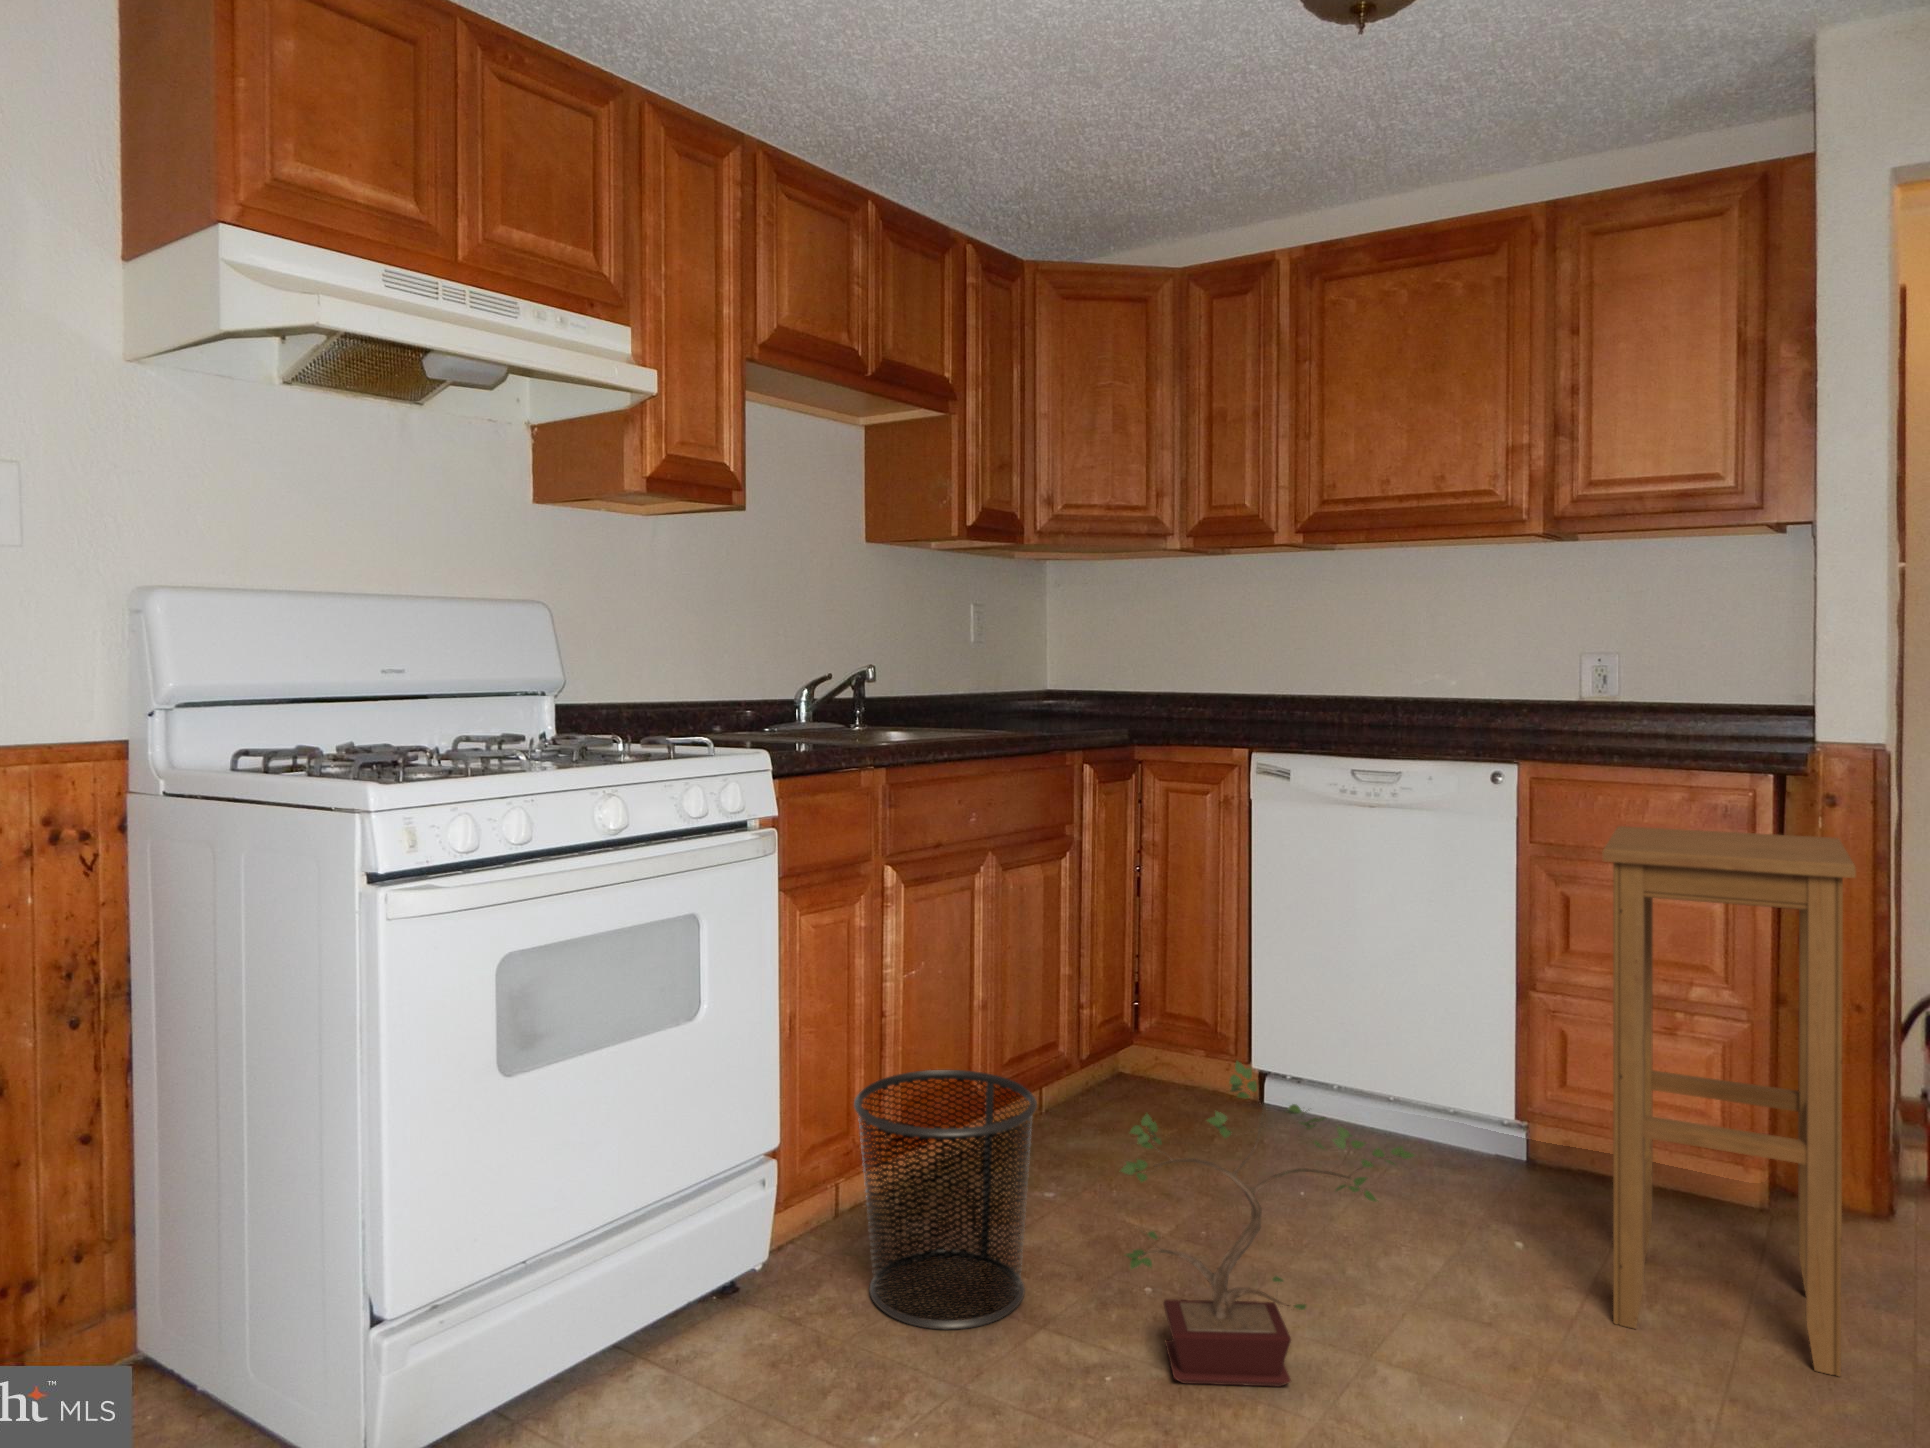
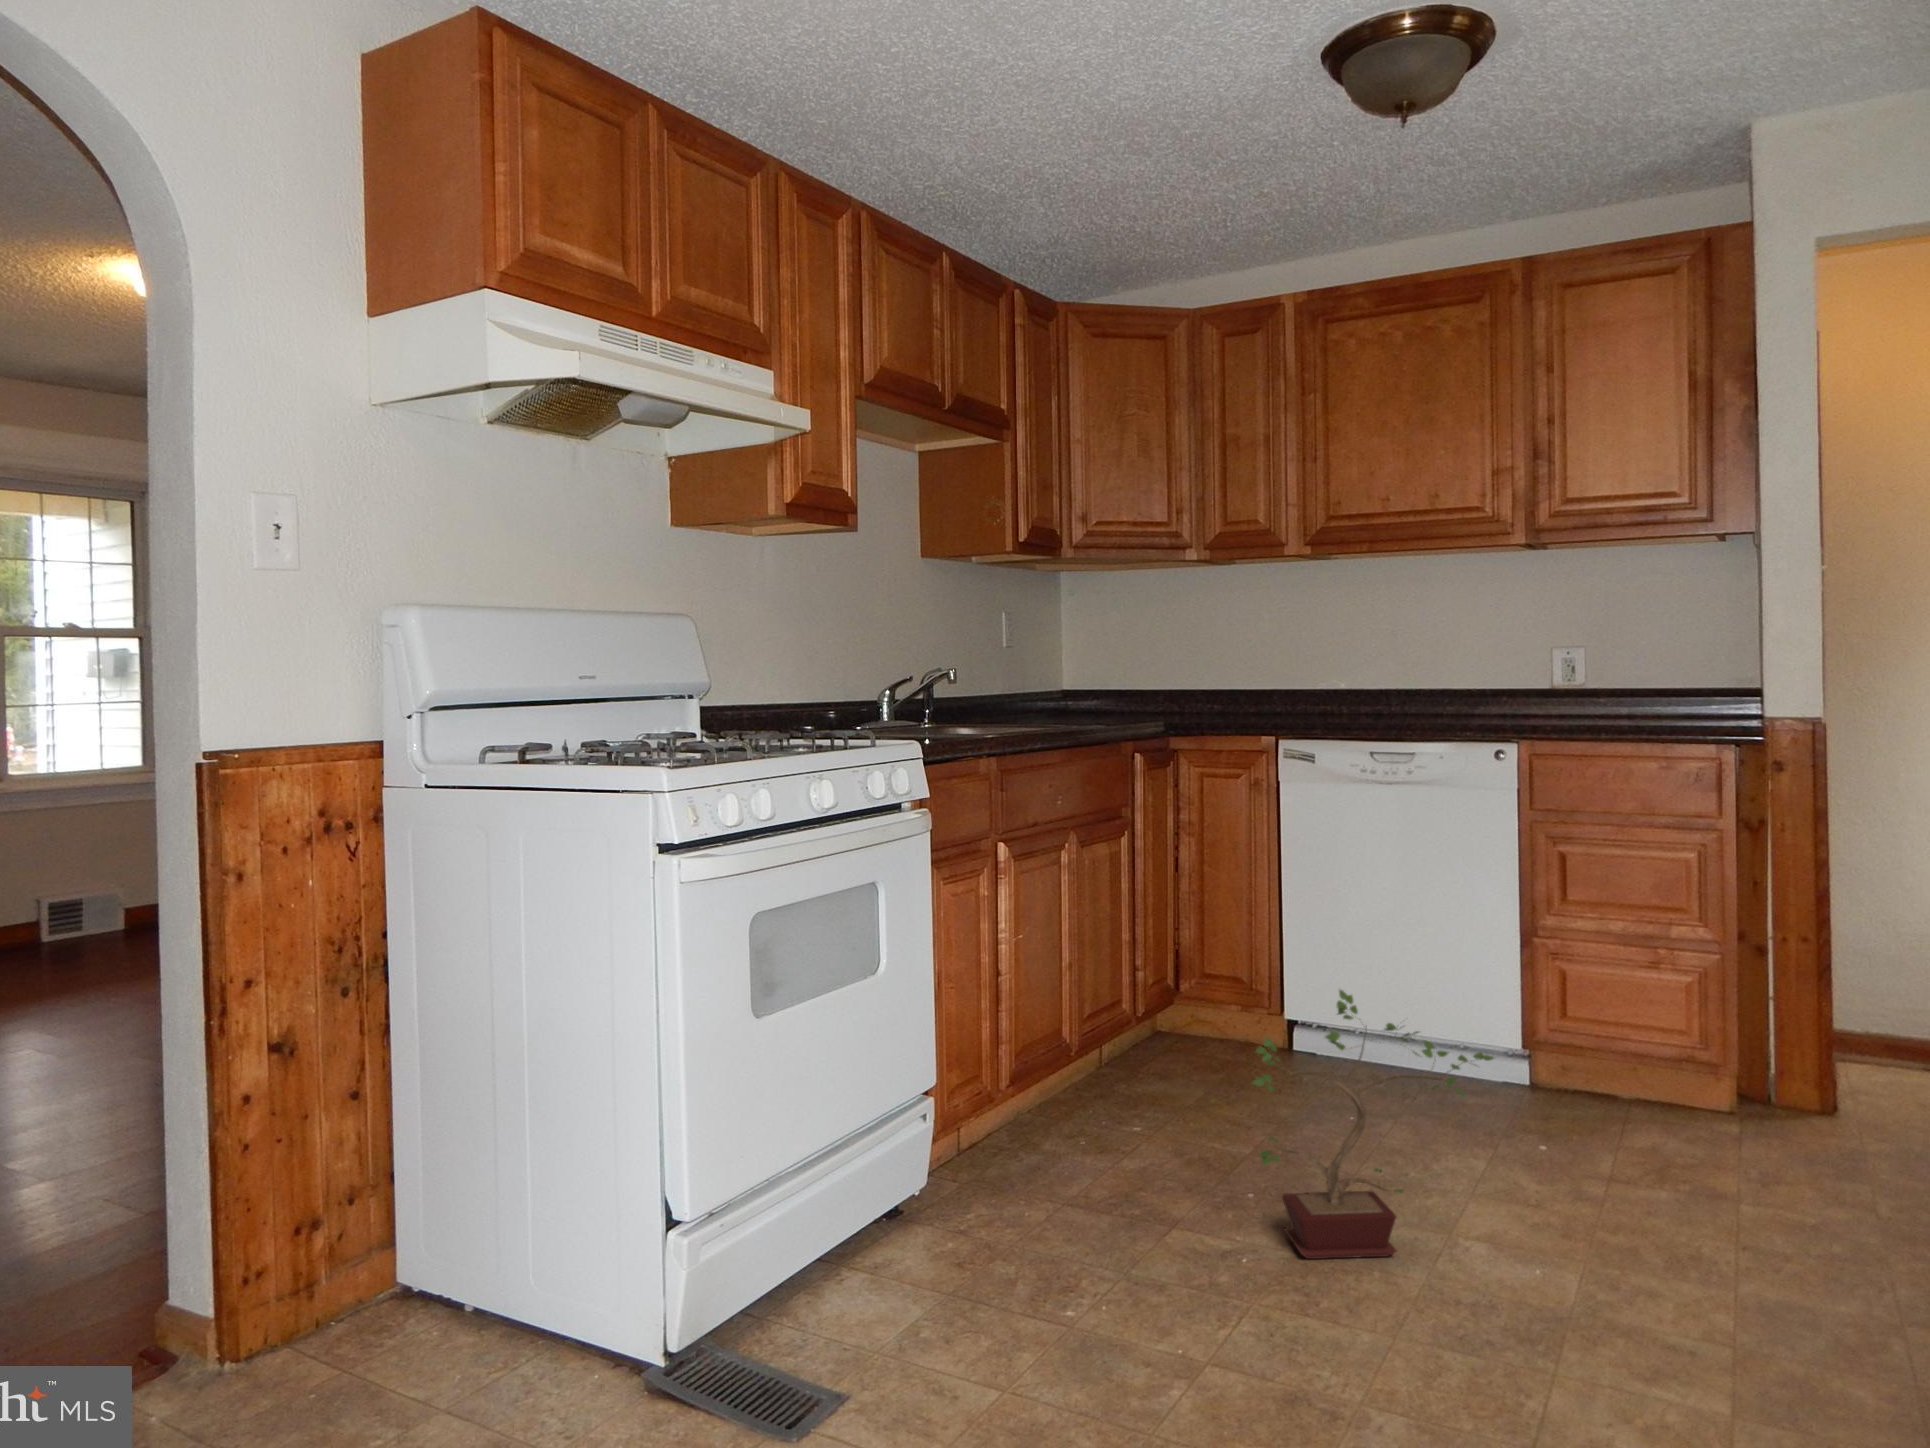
stool: present [1602,826,1856,1376] -> none [1617,790,1826,1225]
waste bin: present [854,1070,1037,1330] -> none [1000,1016,1160,1232]

